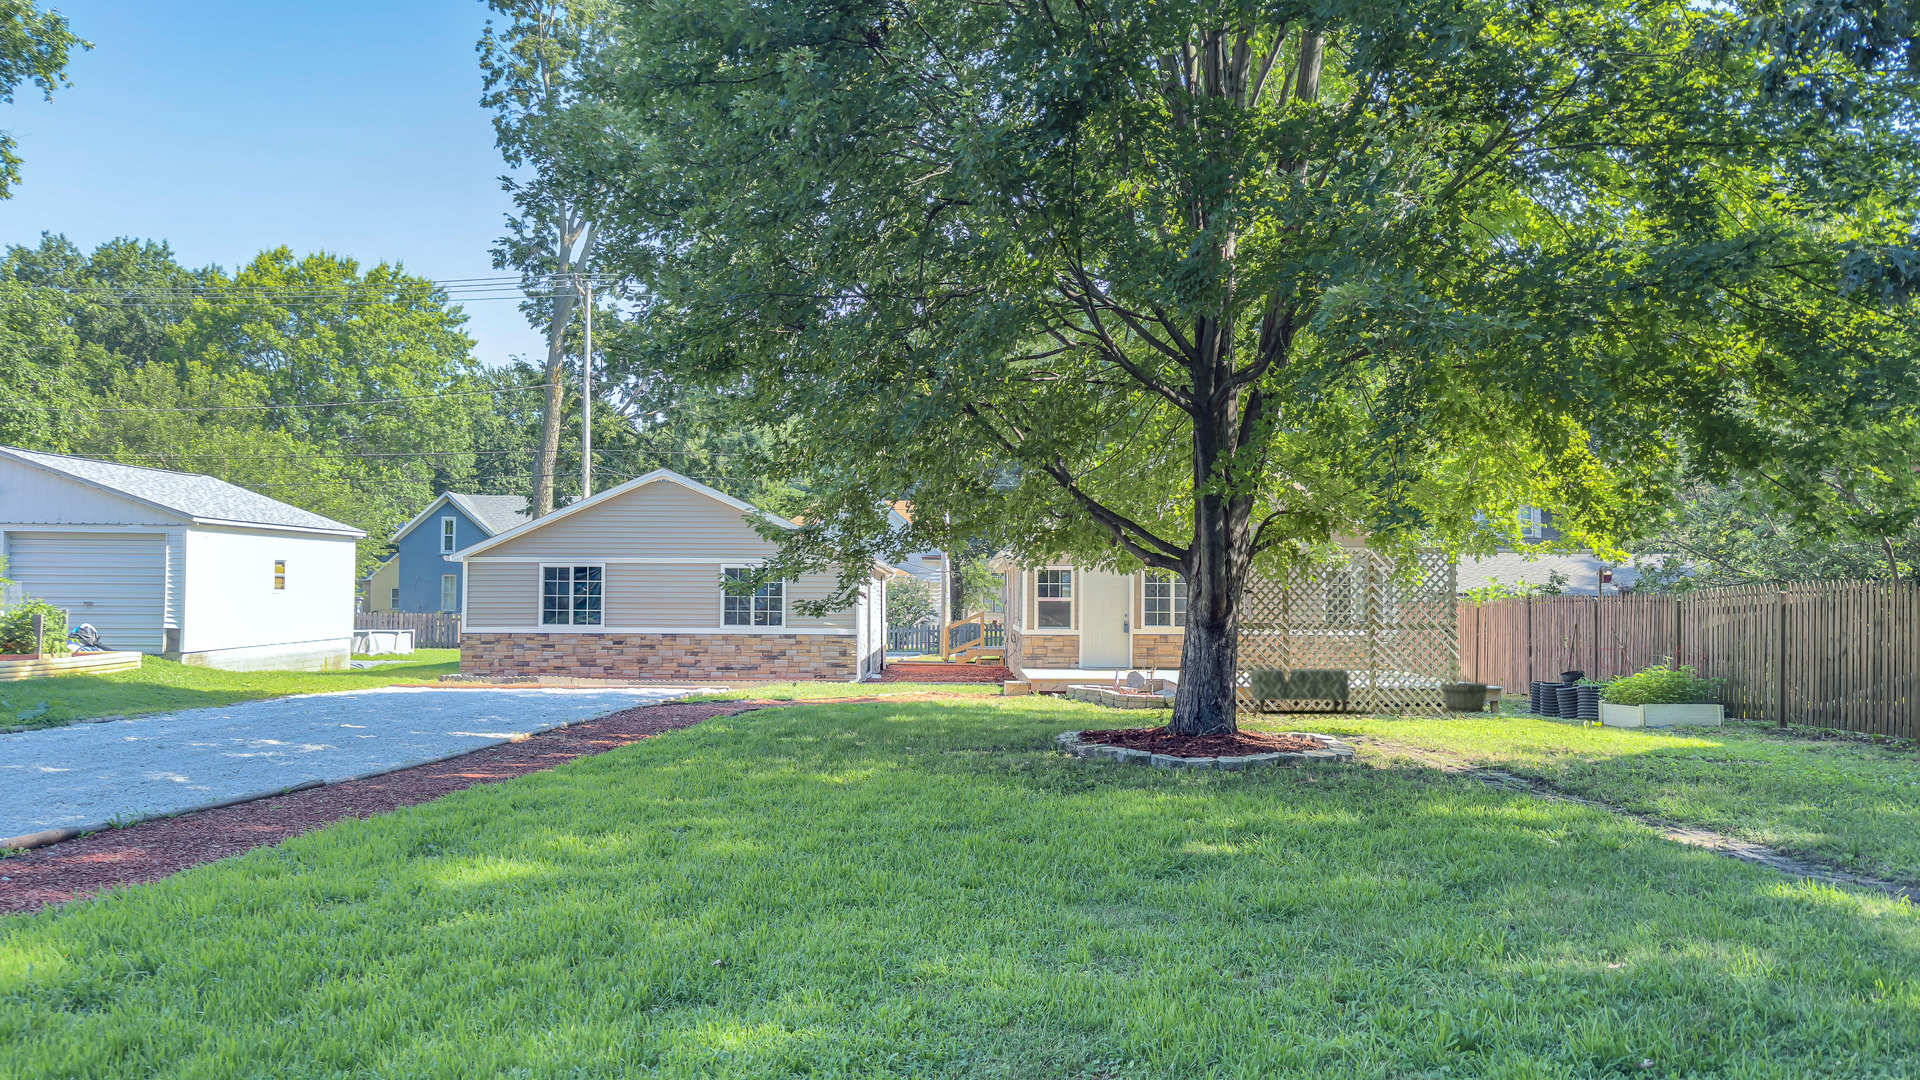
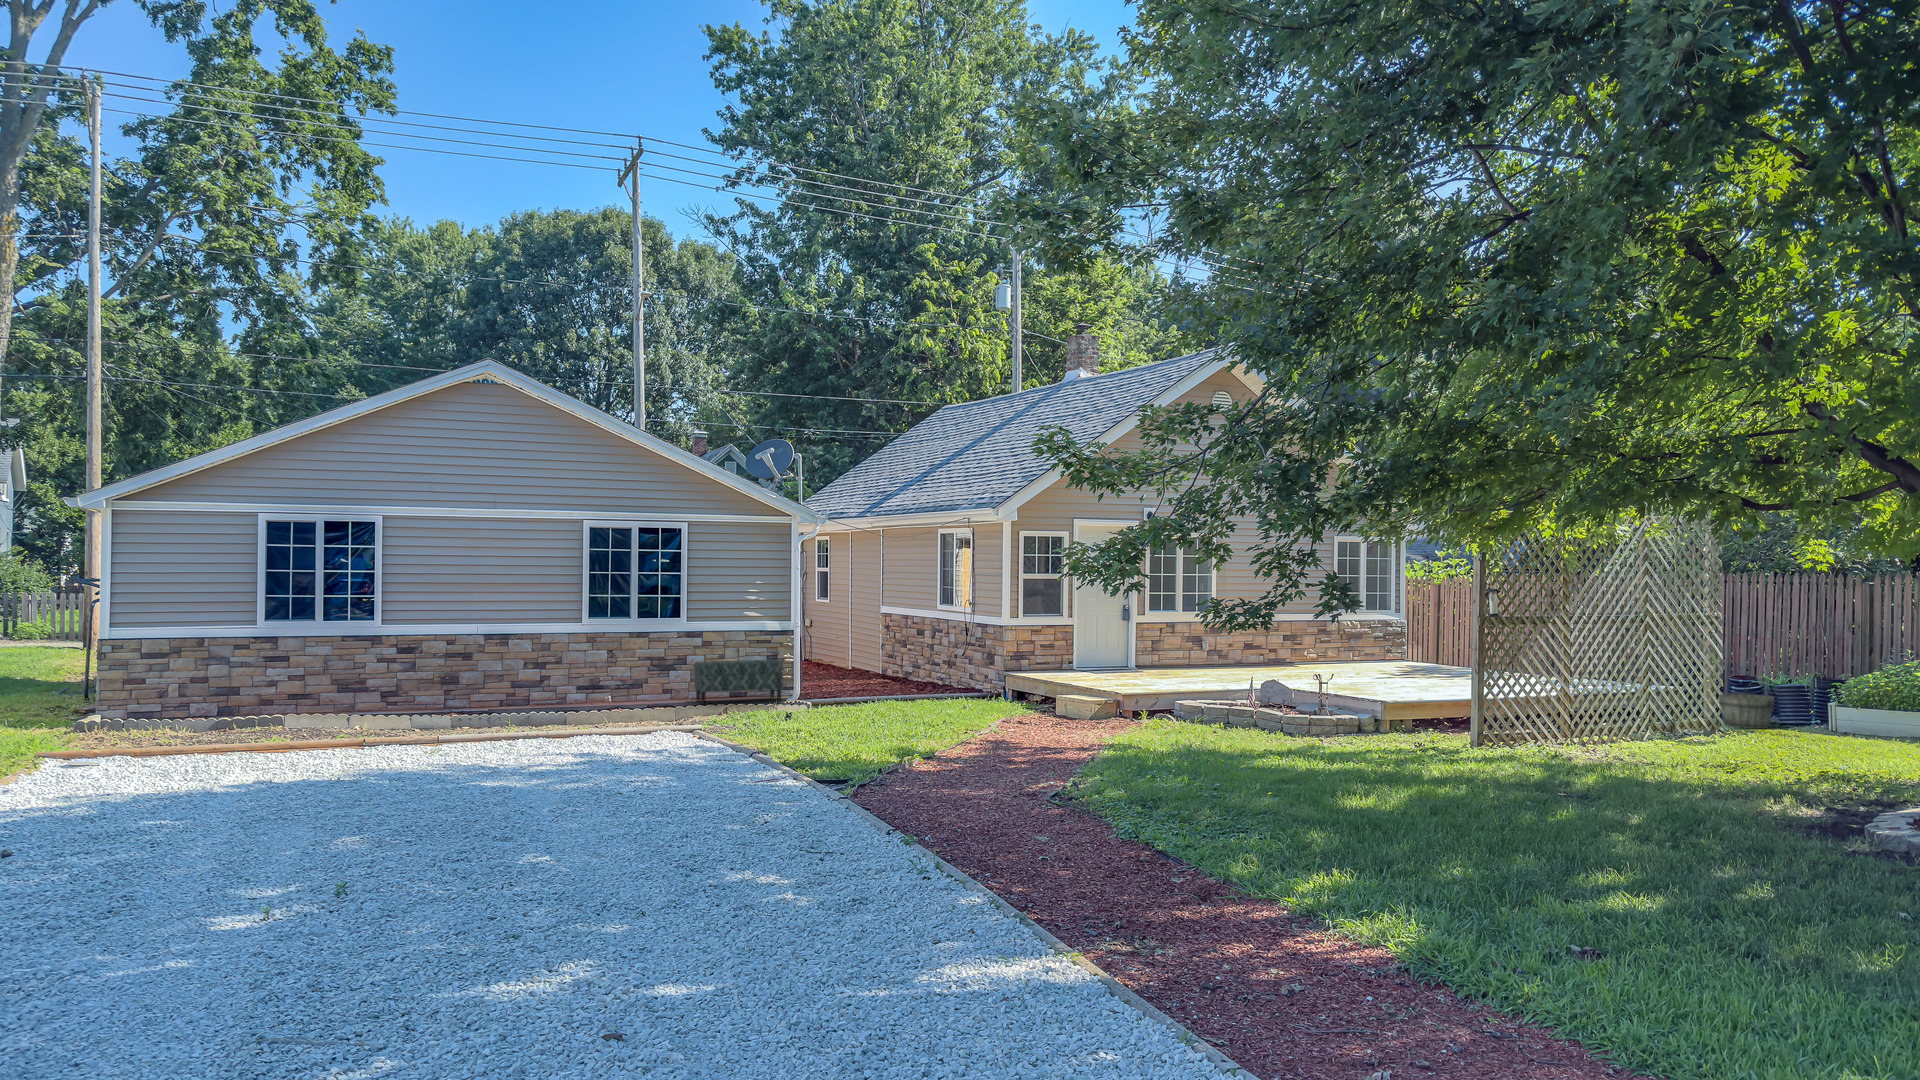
bench: present [1250,669,1349,713] -> present [694,660,783,705]

